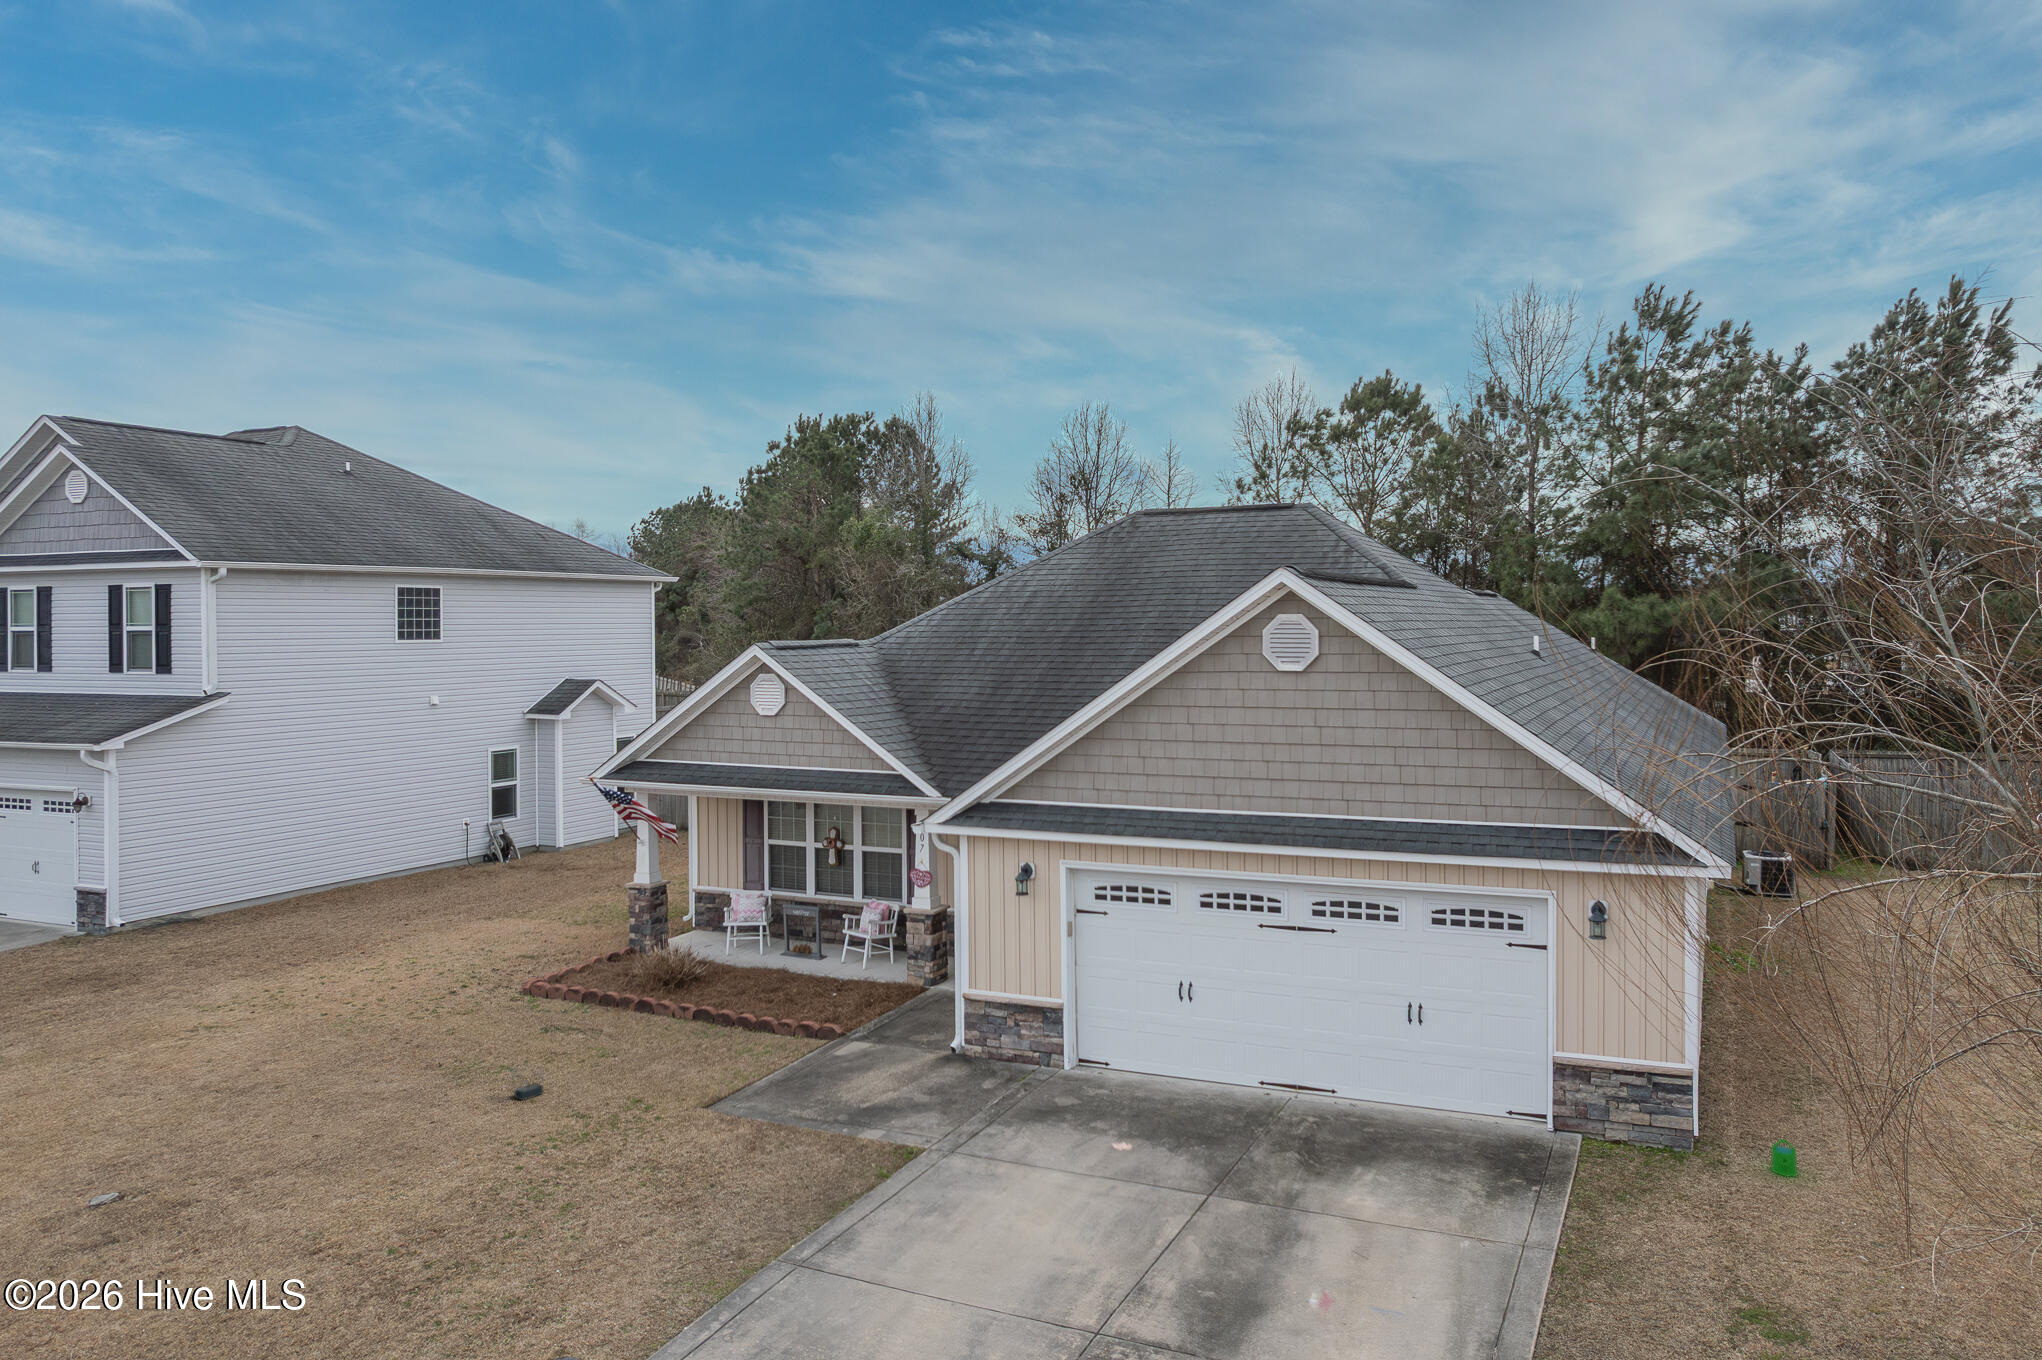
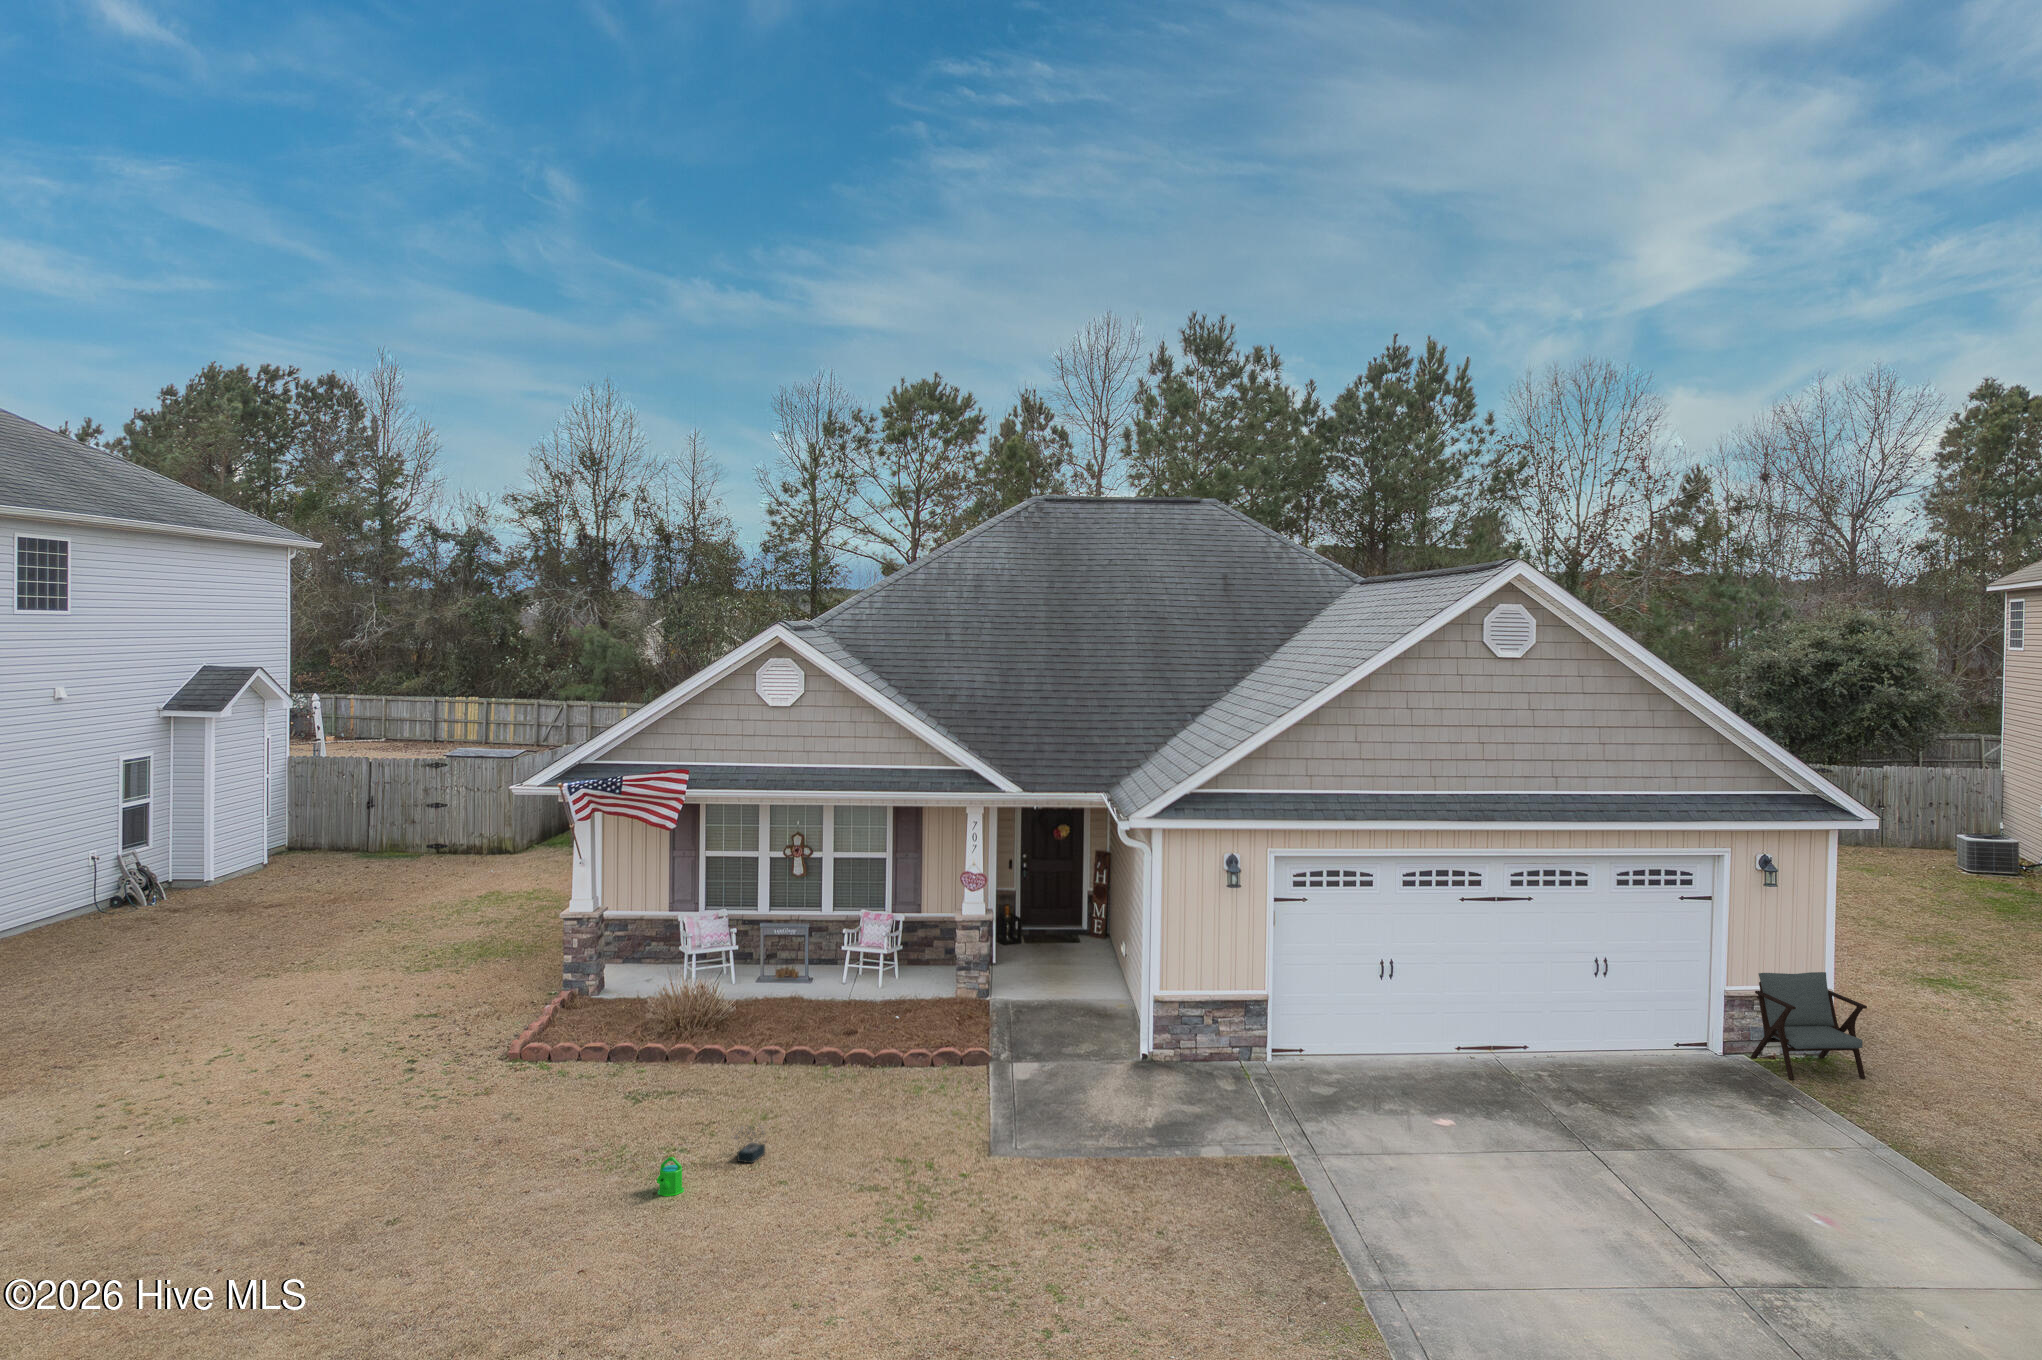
lounge chair: none [1582,1042,1692,1187] -> present [1750,972,1867,1080]
watering can: present [1771,1139,1799,1177] -> present [657,1157,684,1196]

